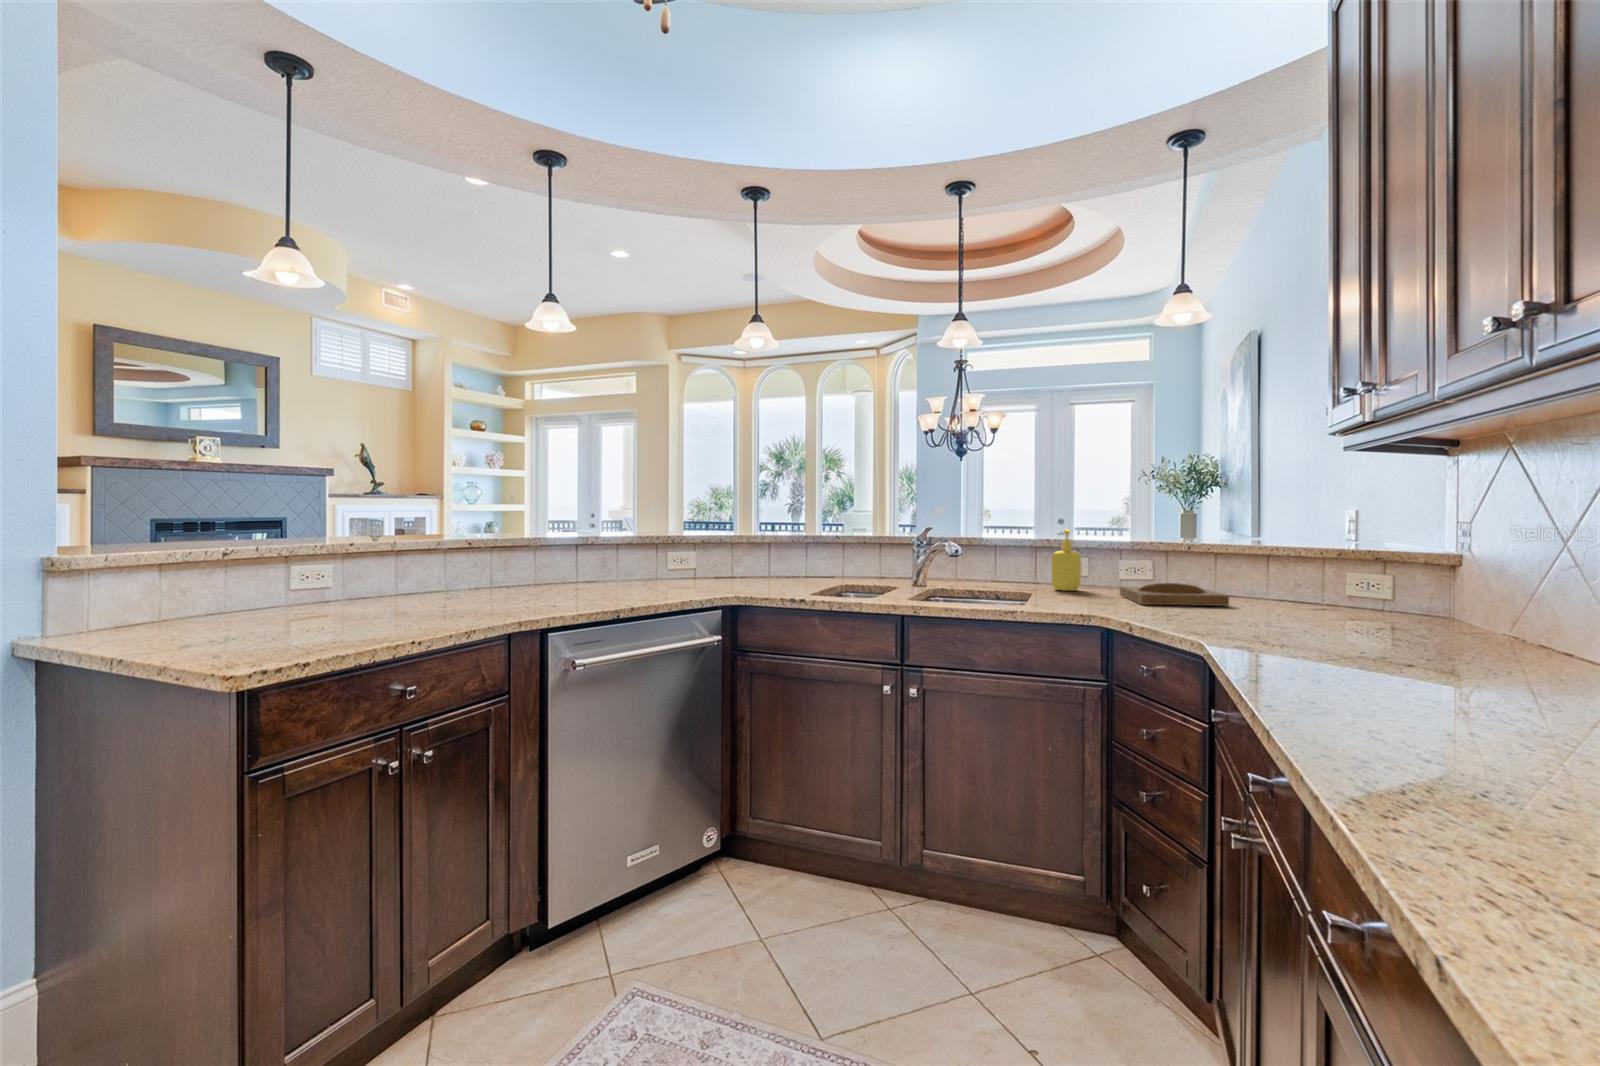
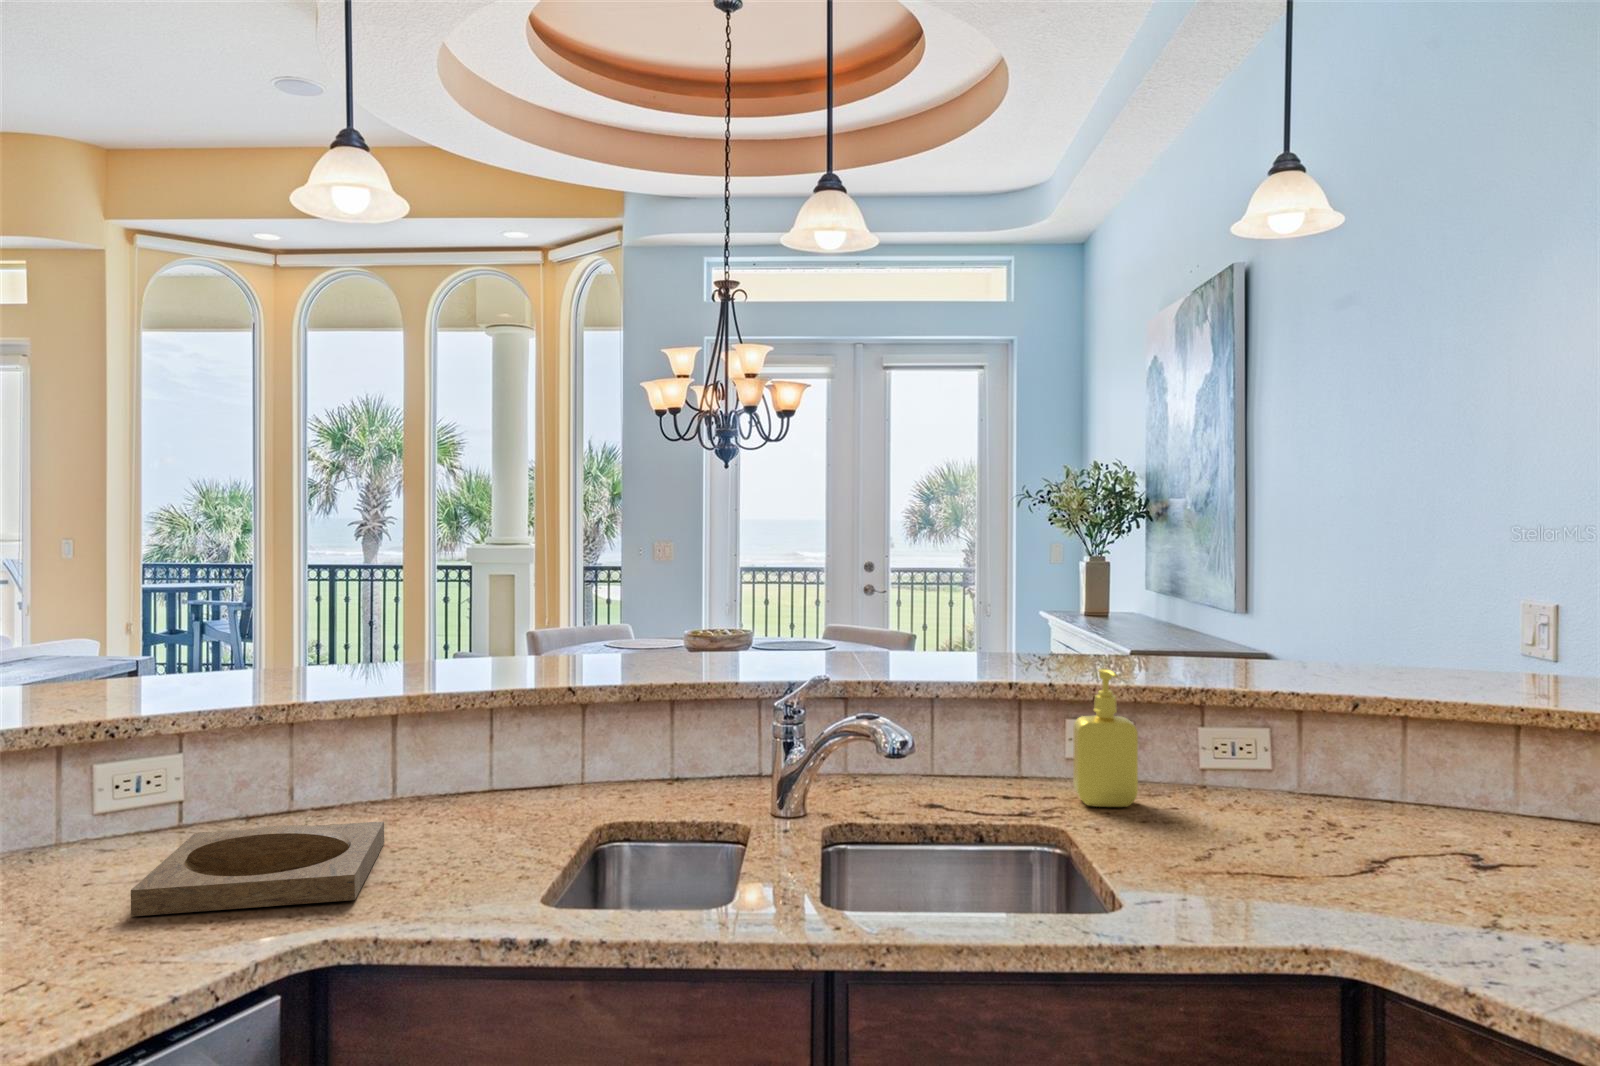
tray: present [1120,583,1229,606] -> present [131,821,384,916]

